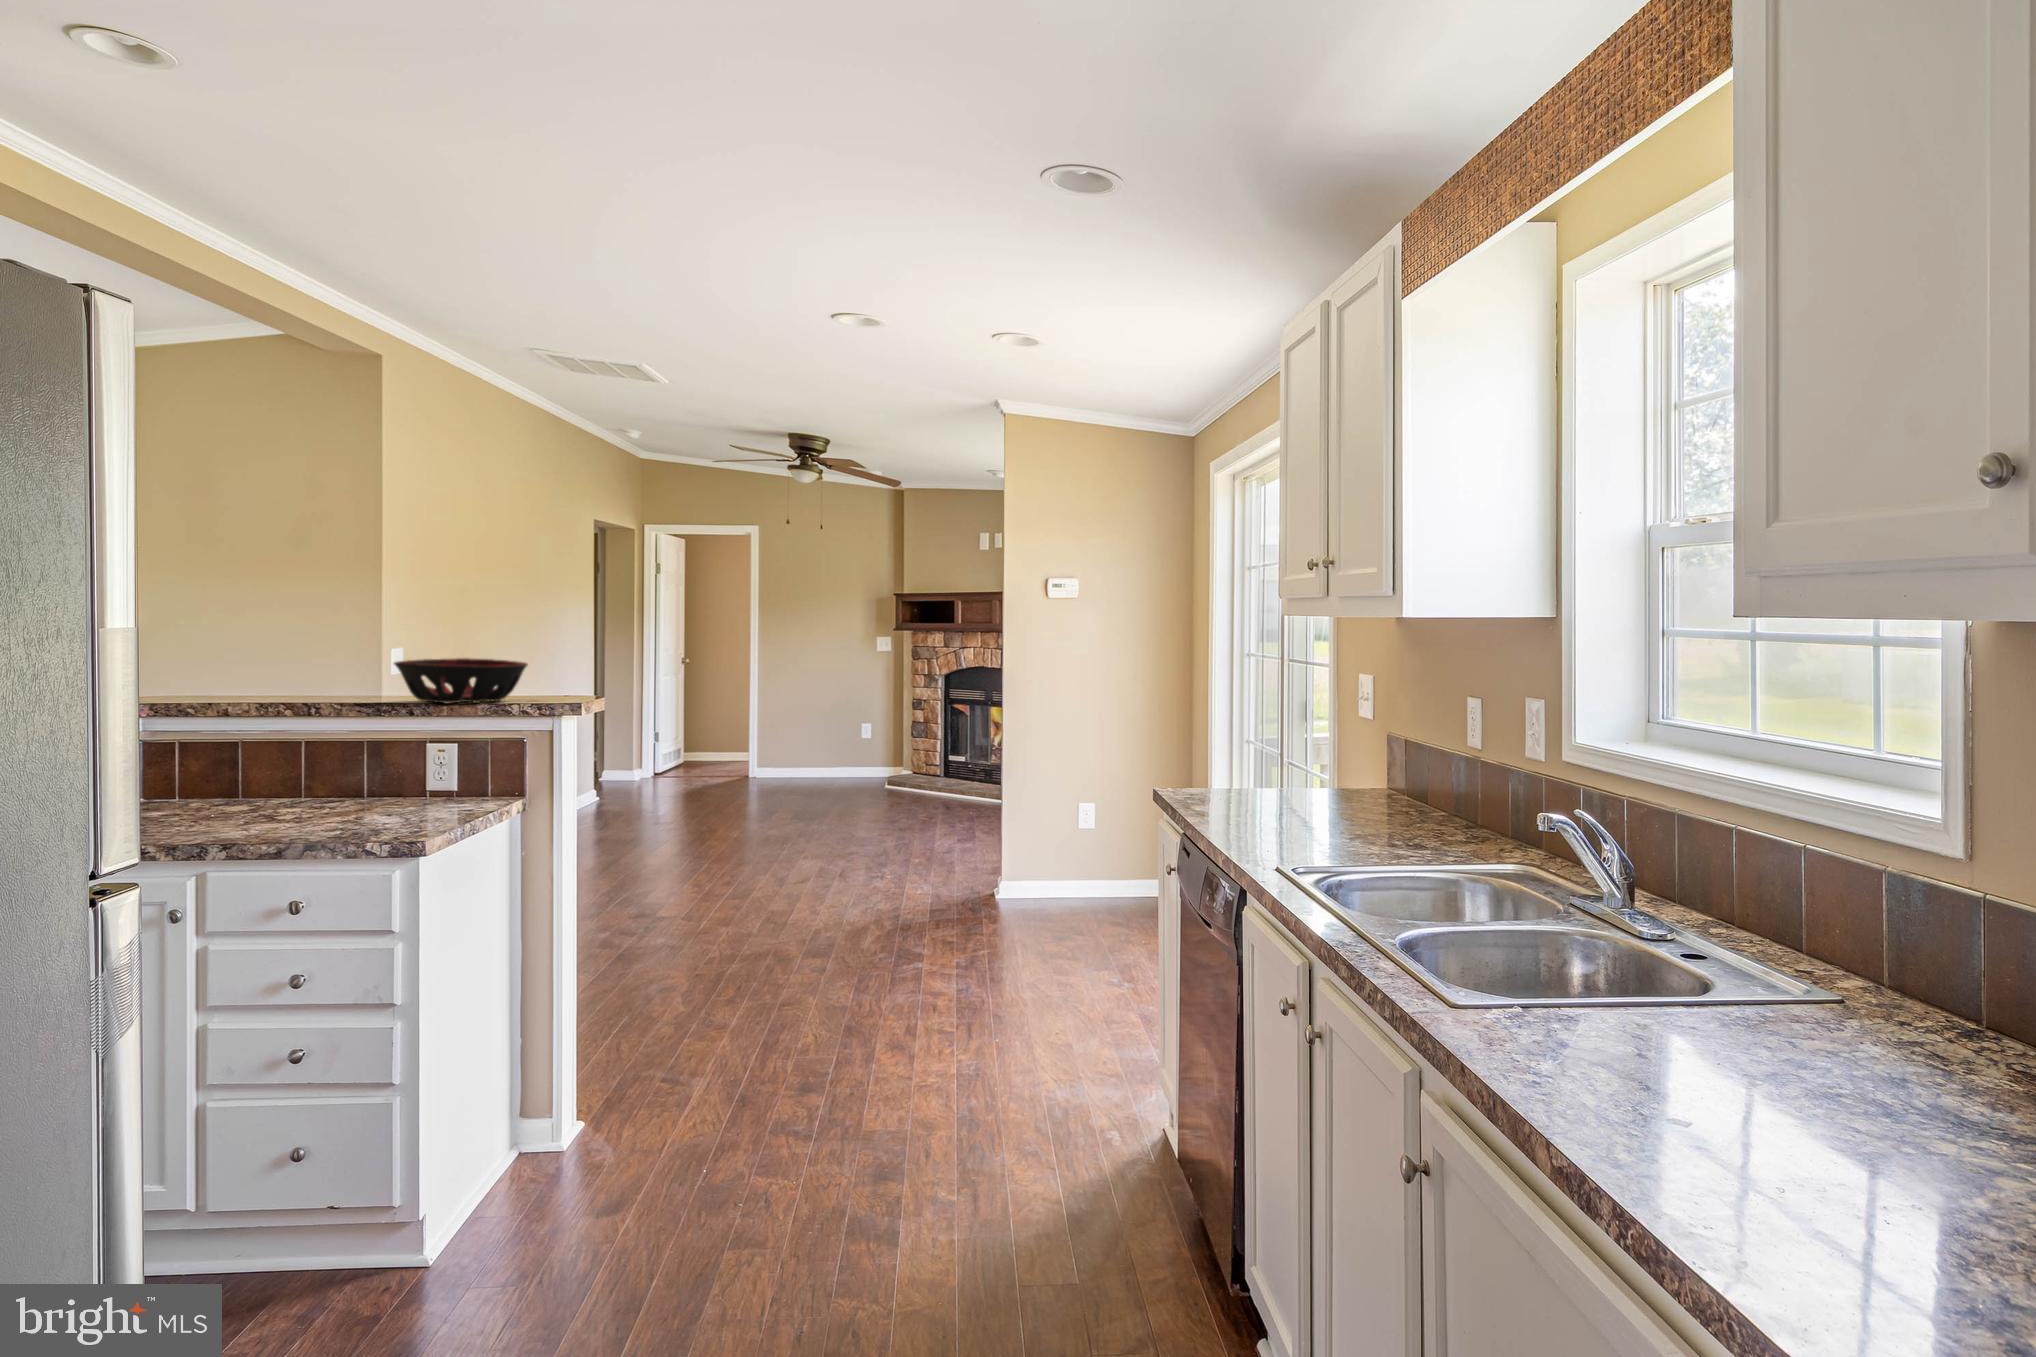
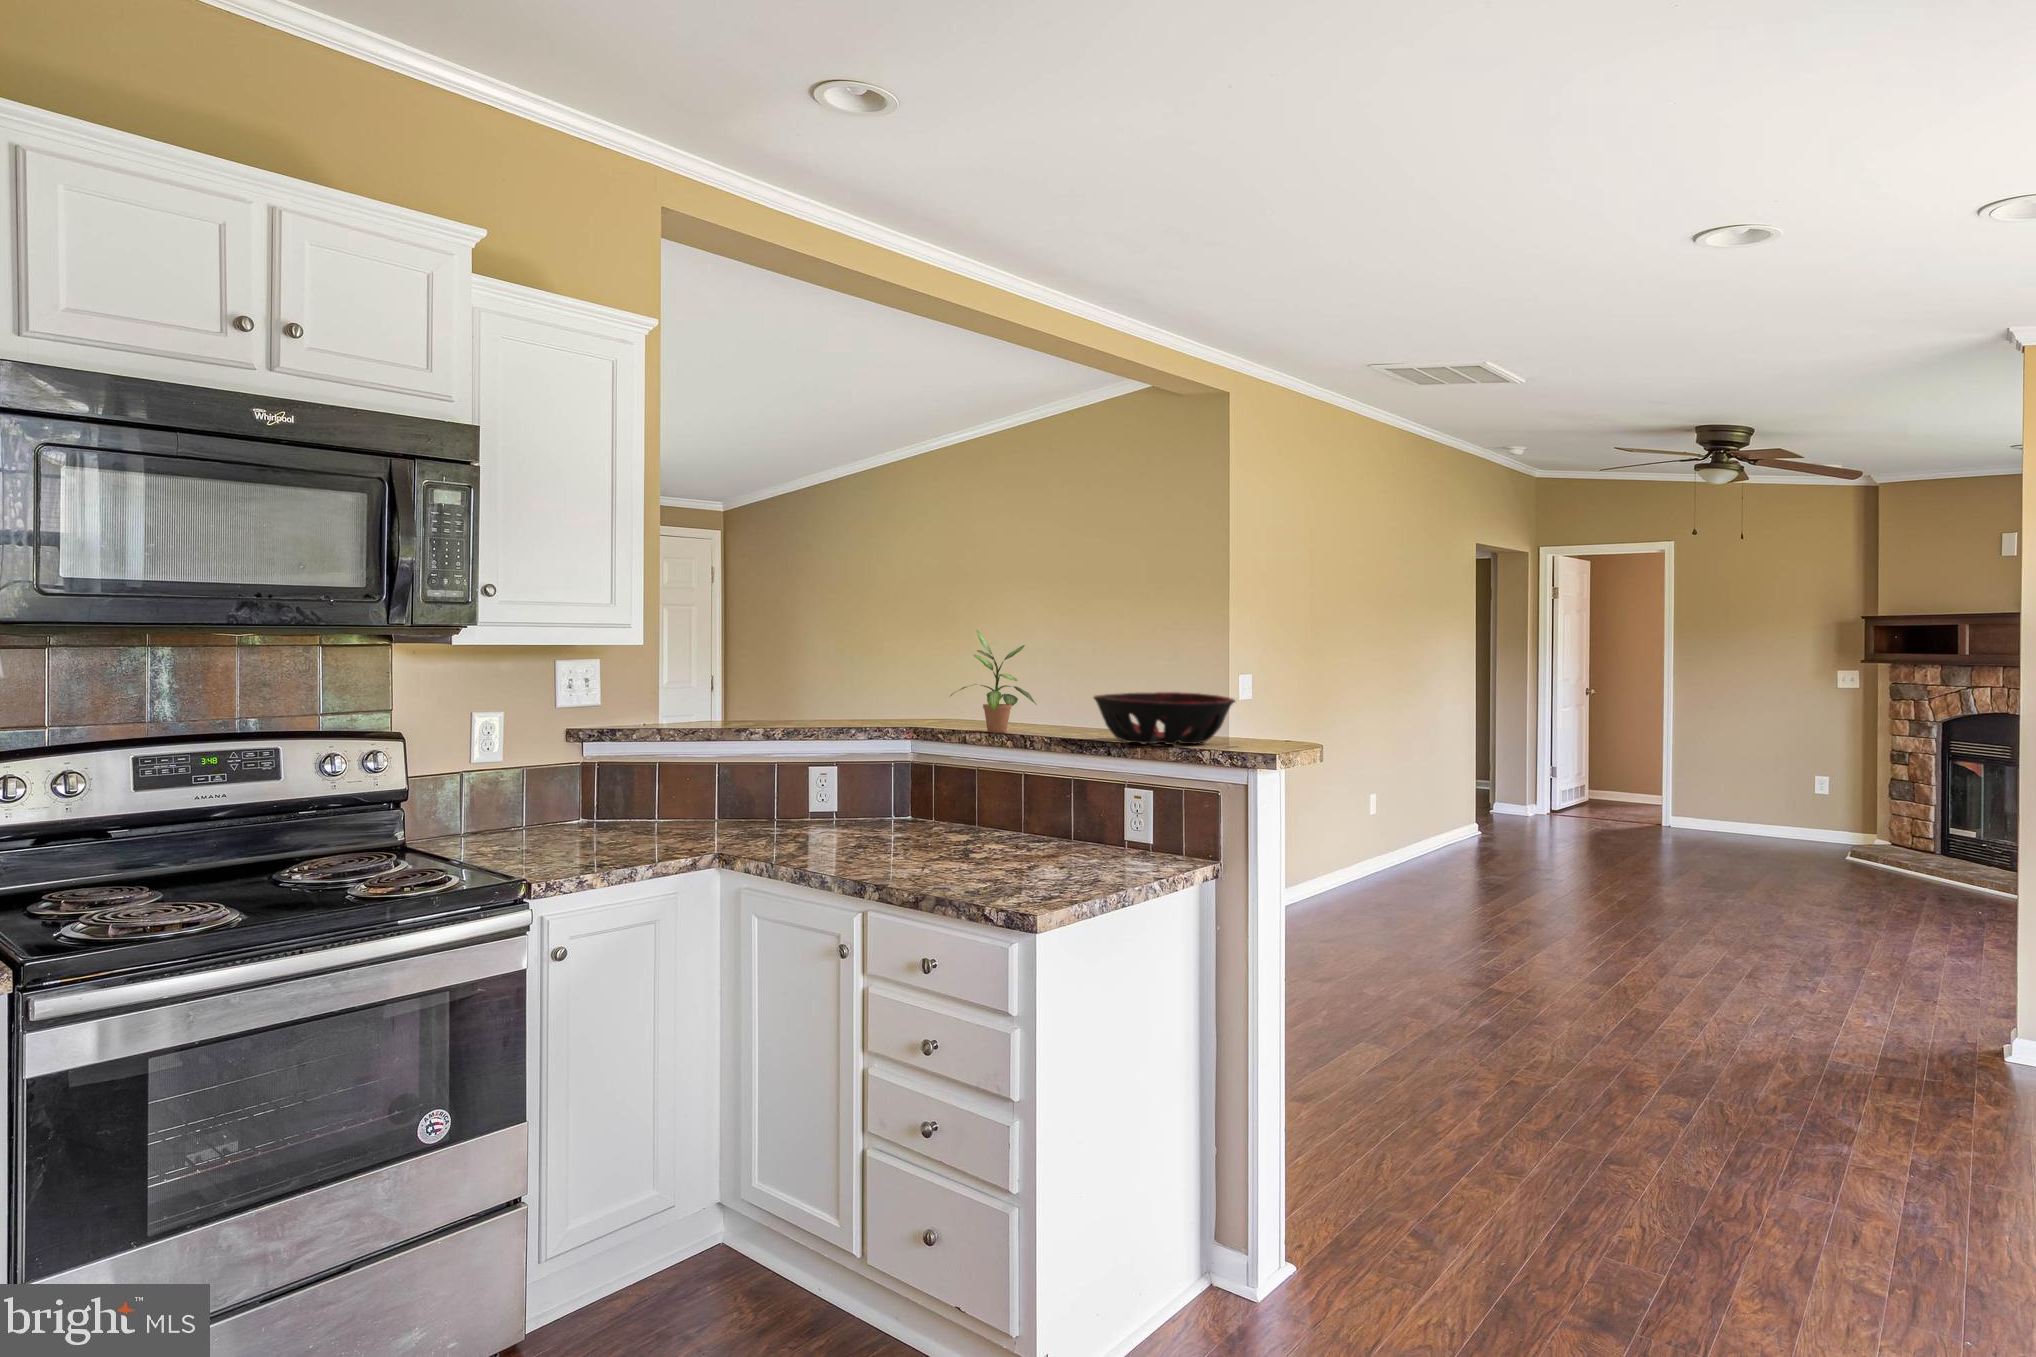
potted plant: none [202,600,301,702] -> present [950,630,1036,733]

